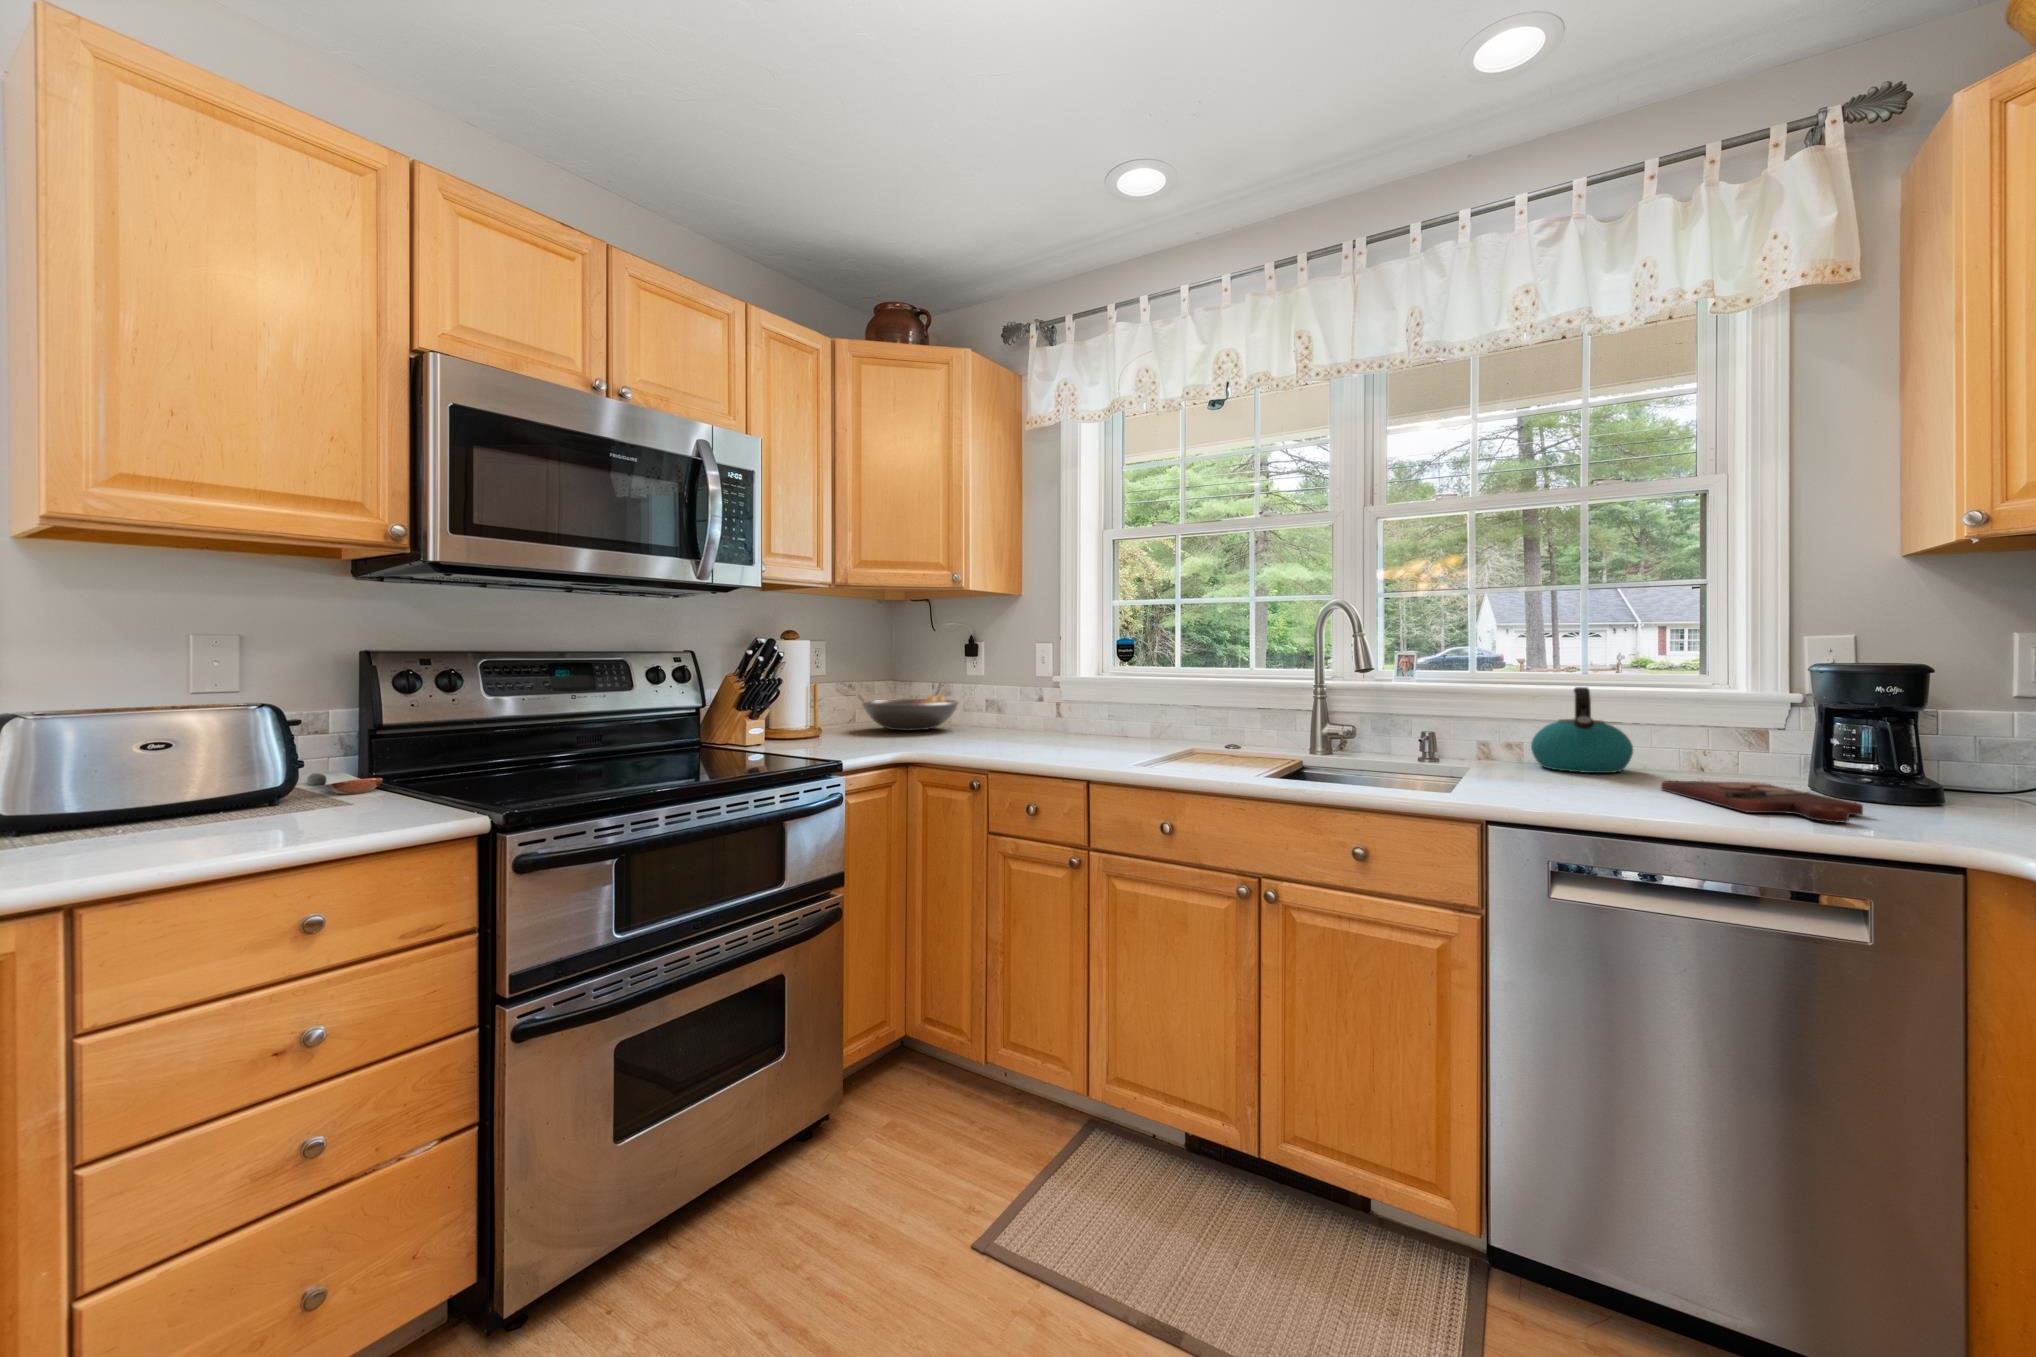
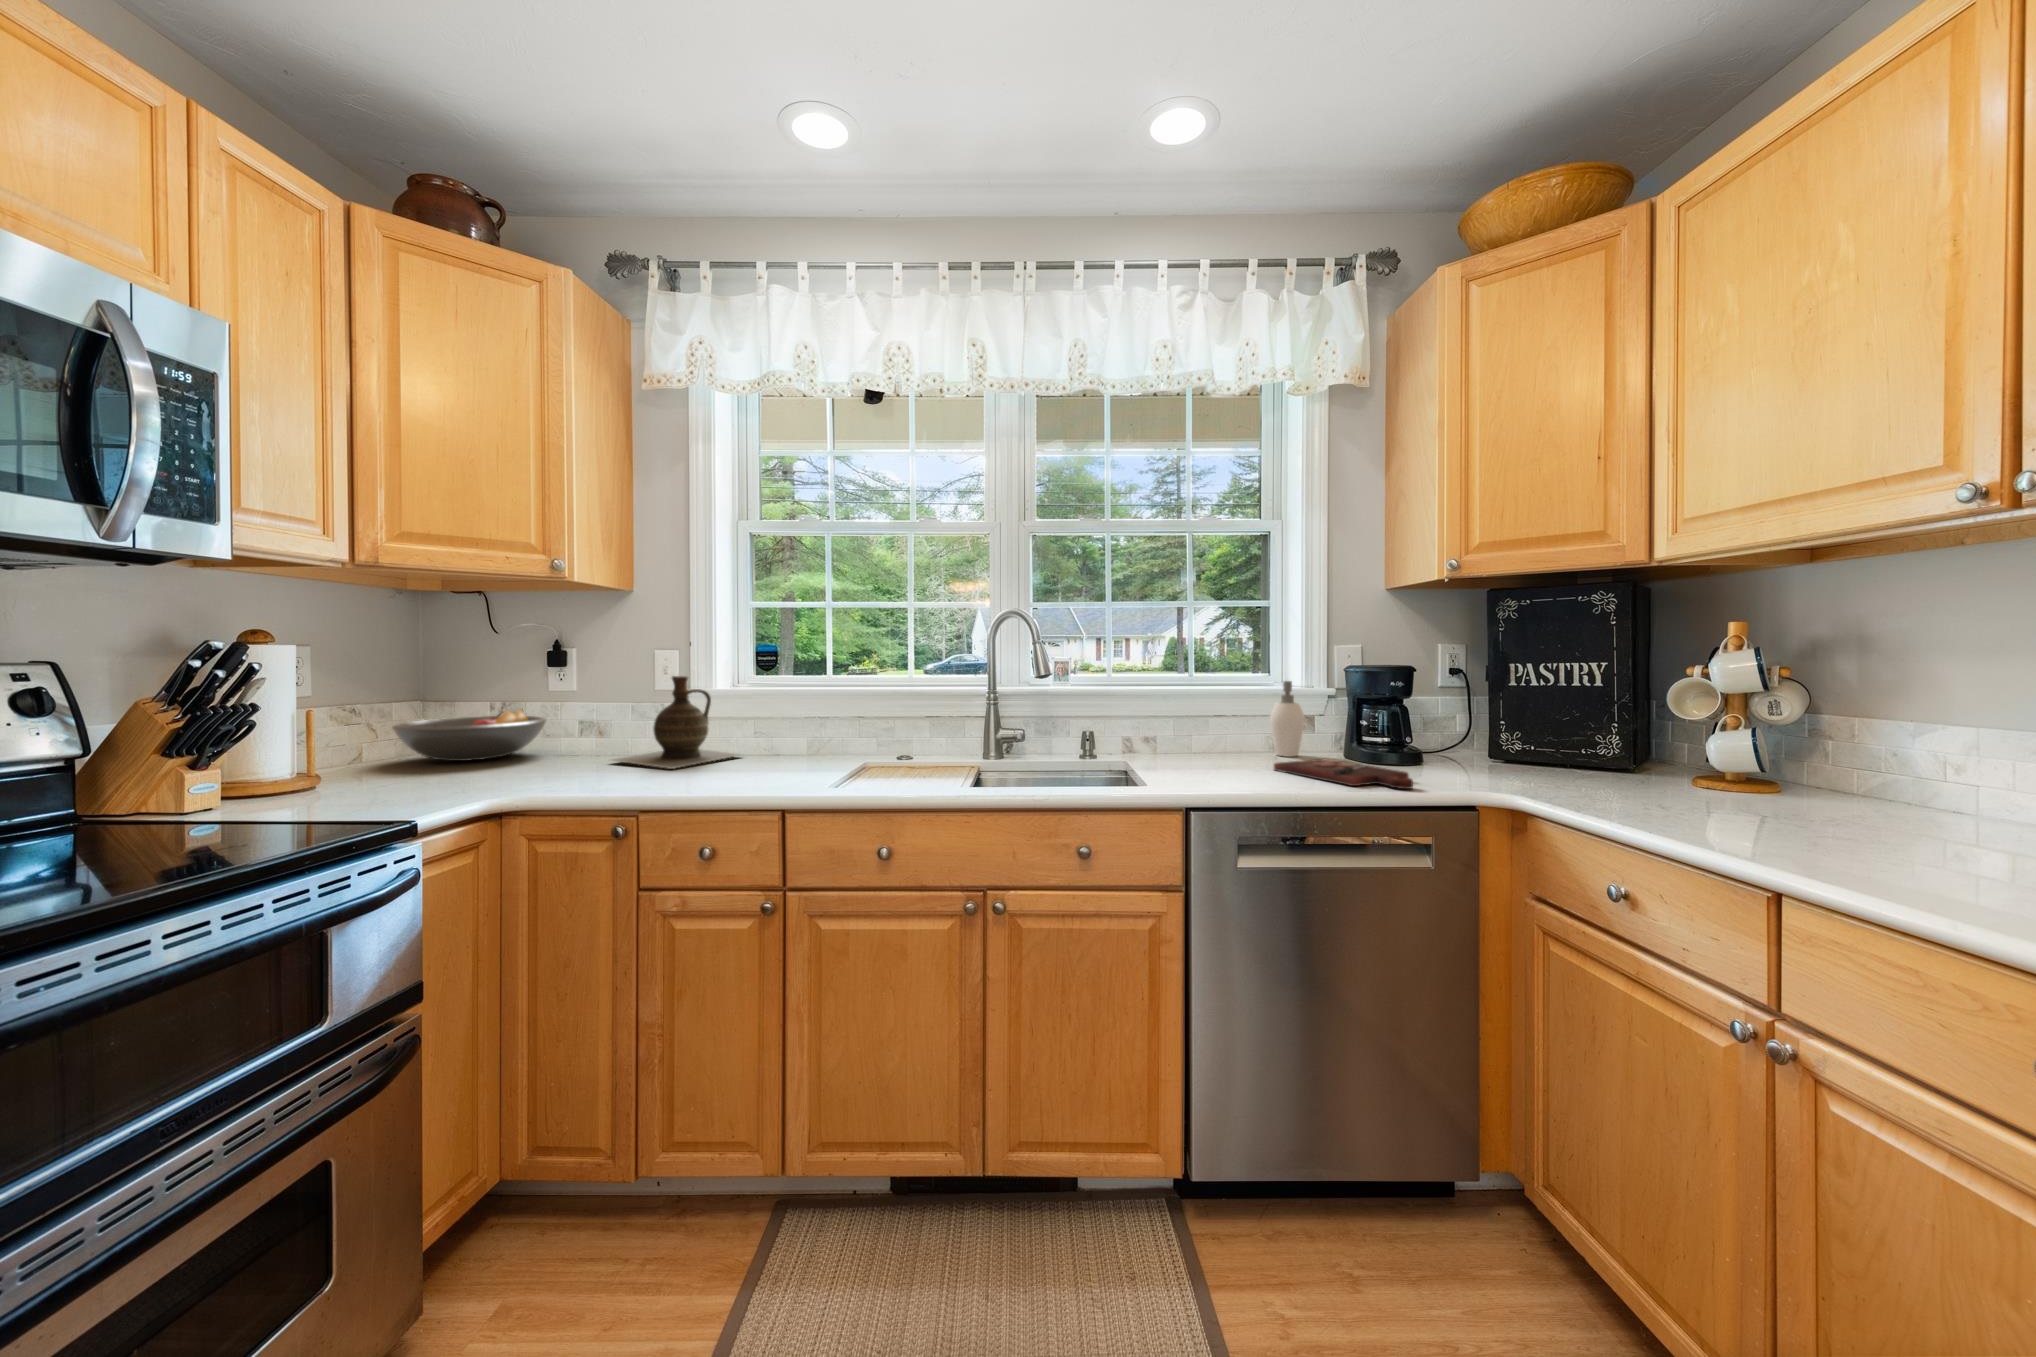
ceramic jug: none [990,668,1094,744] -> present [613,676,739,769]
soap dispenser: none [1693,681,1760,780] -> present [1270,681,1313,757]
kettle: present [1531,687,1633,773] -> none [1162,687,1234,758]

